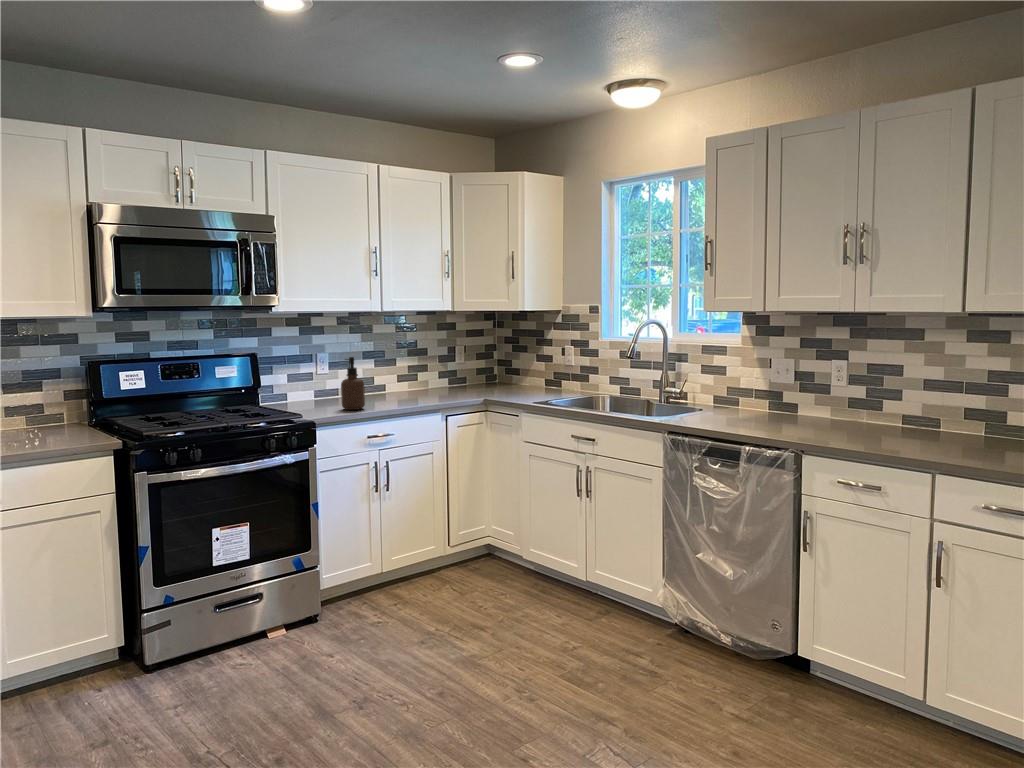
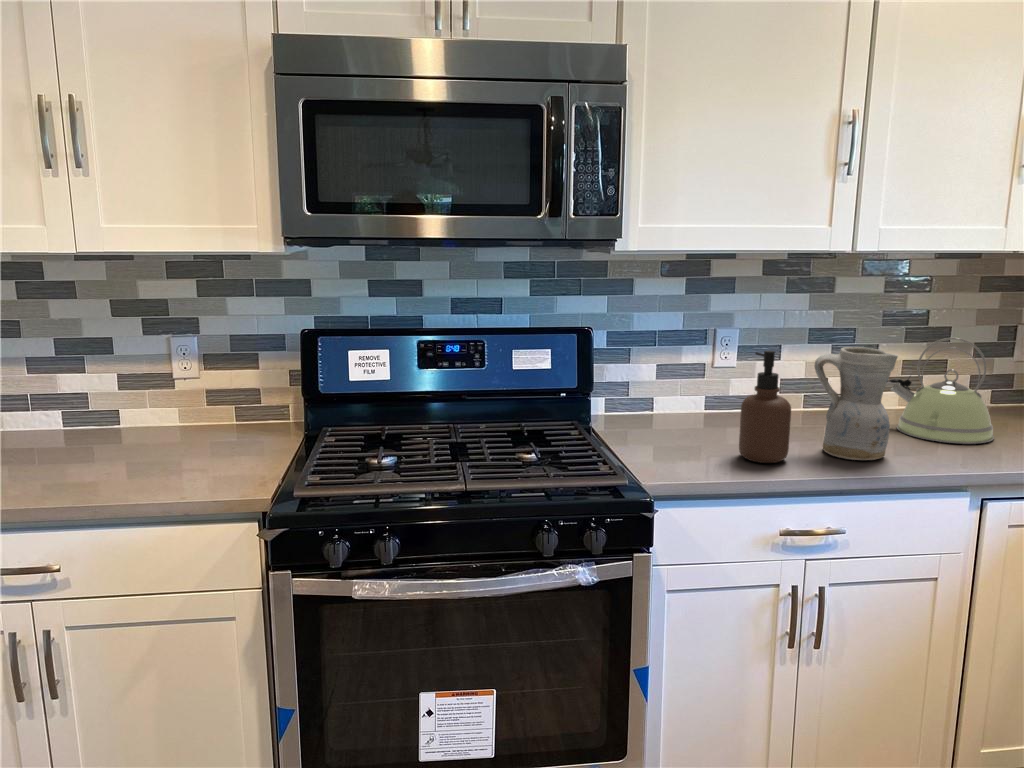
kettle: none [403,350,449,398] -> present [889,337,994,444]
ceramic pitcher: none [371,354,406,406] -> present [815,347,898,460]

